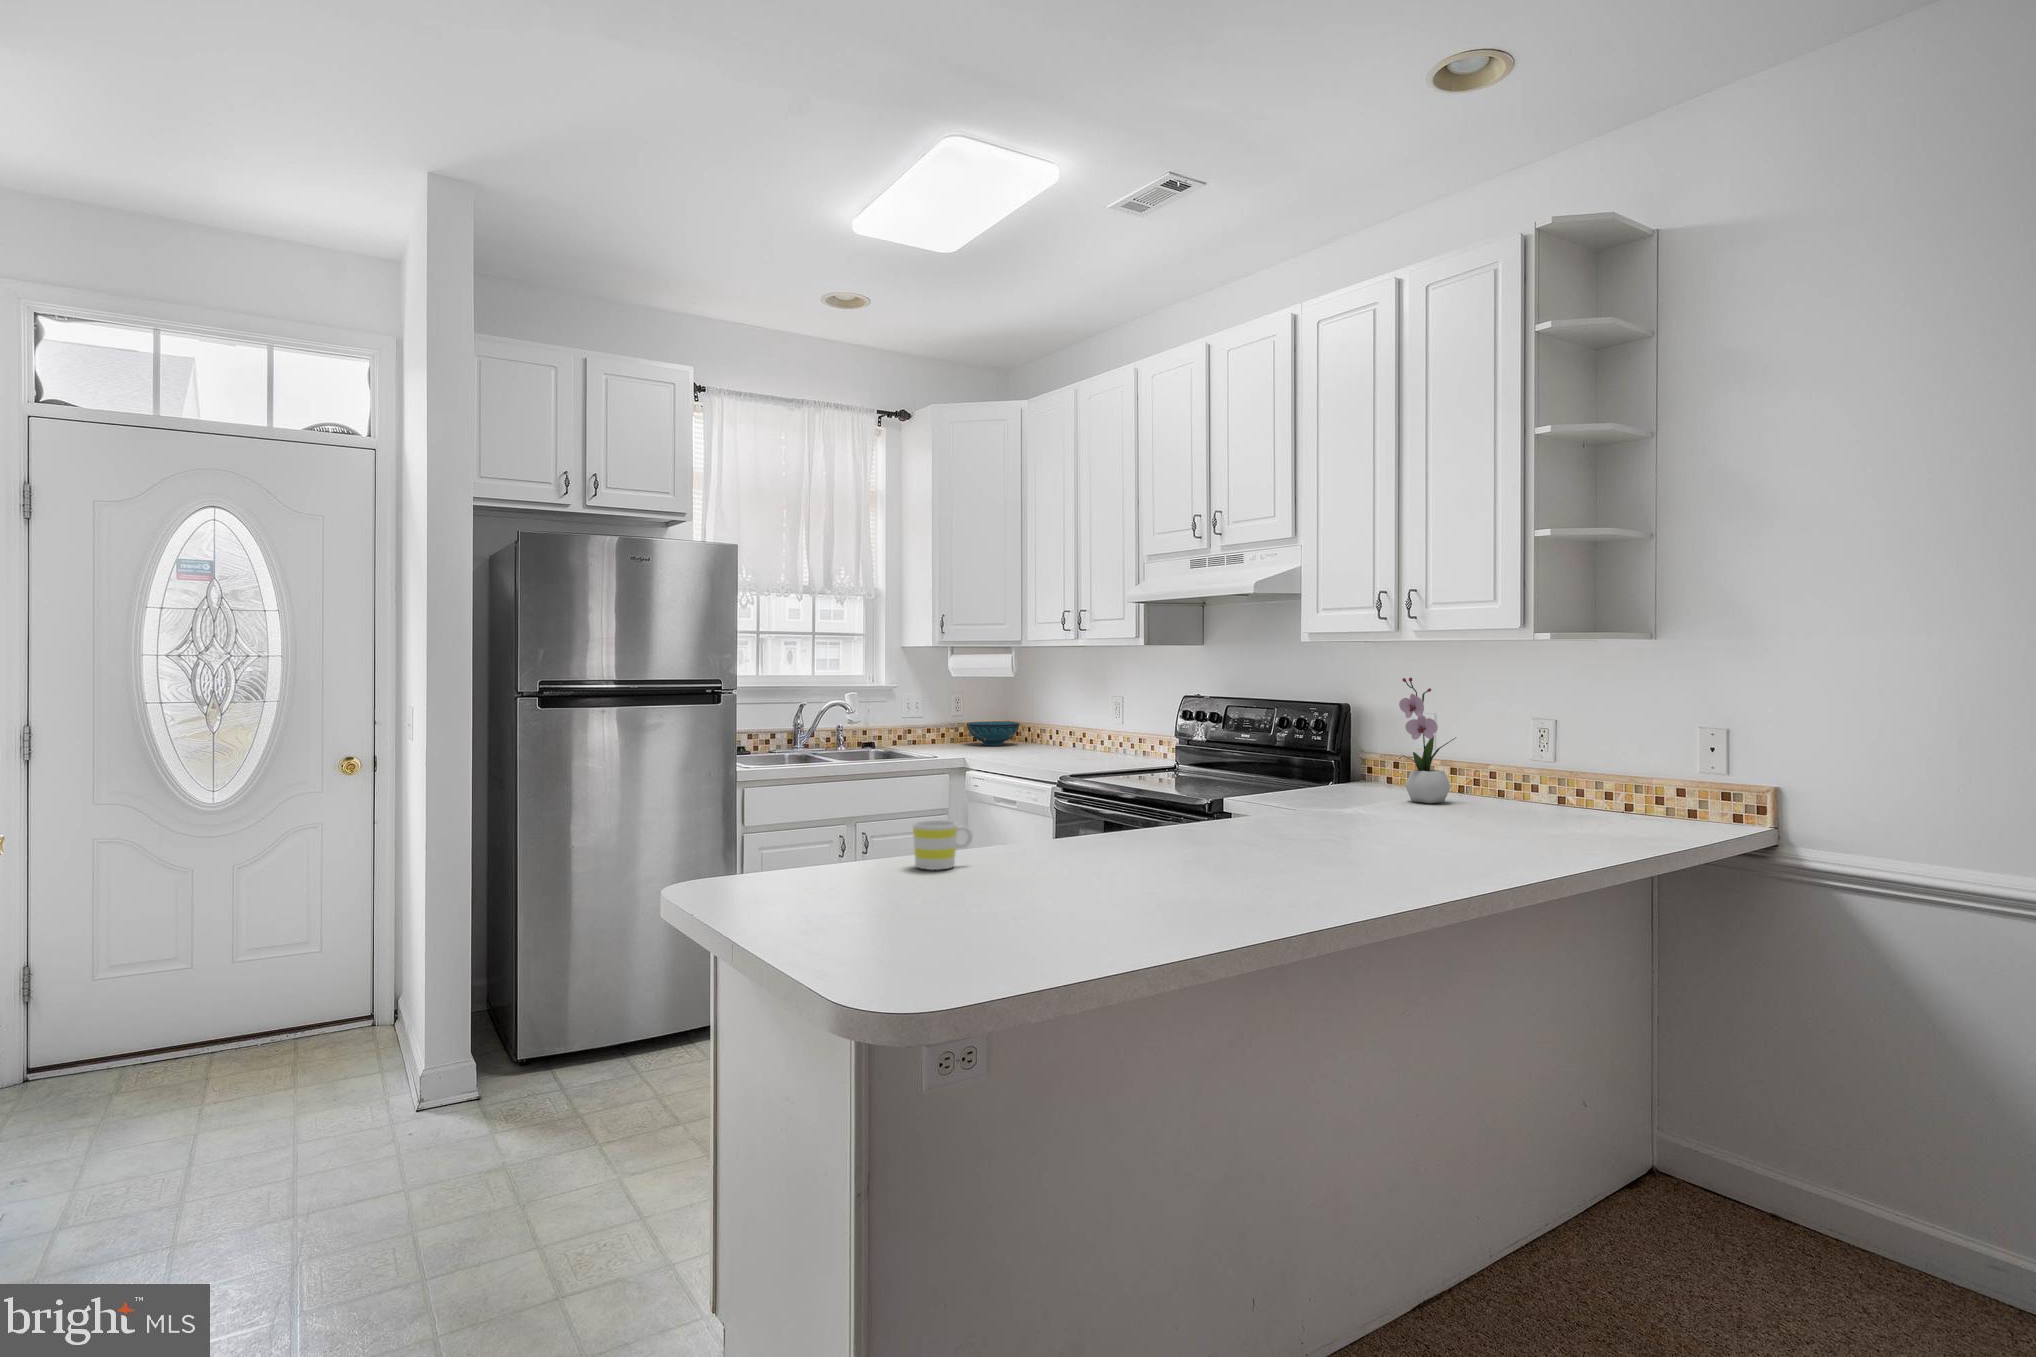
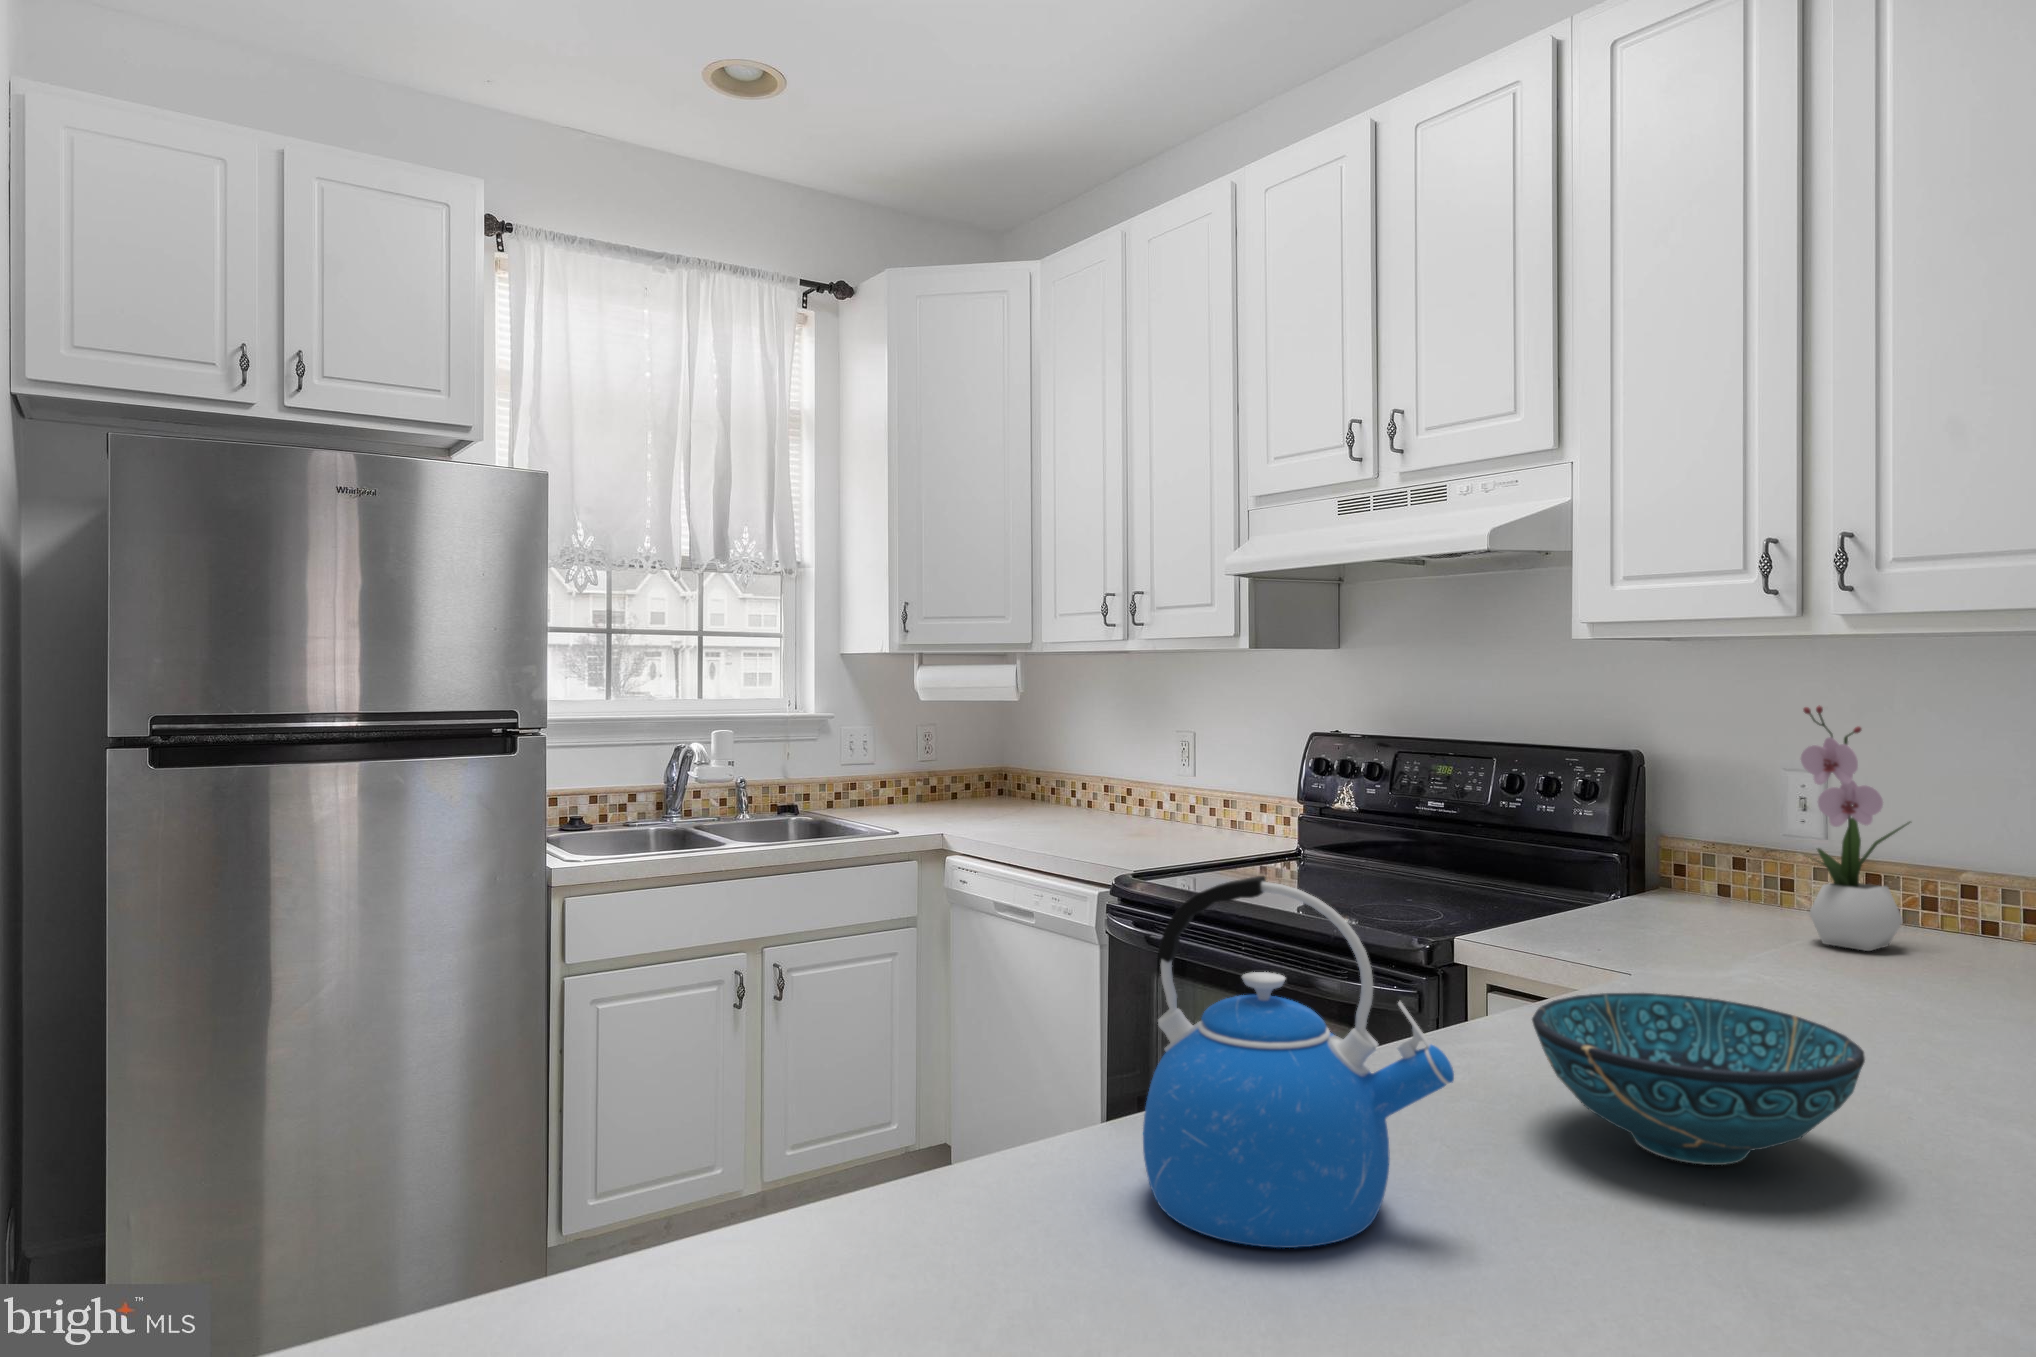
decorative bowl: present [967,721,1020,745] -> present [1532,993,1865,1165]
kettle: none [1023,735,1135,867] -> present [1143,876,1454,1248]
mug: present [913,820,972,870] -> none [854,1110,1017,1273]

